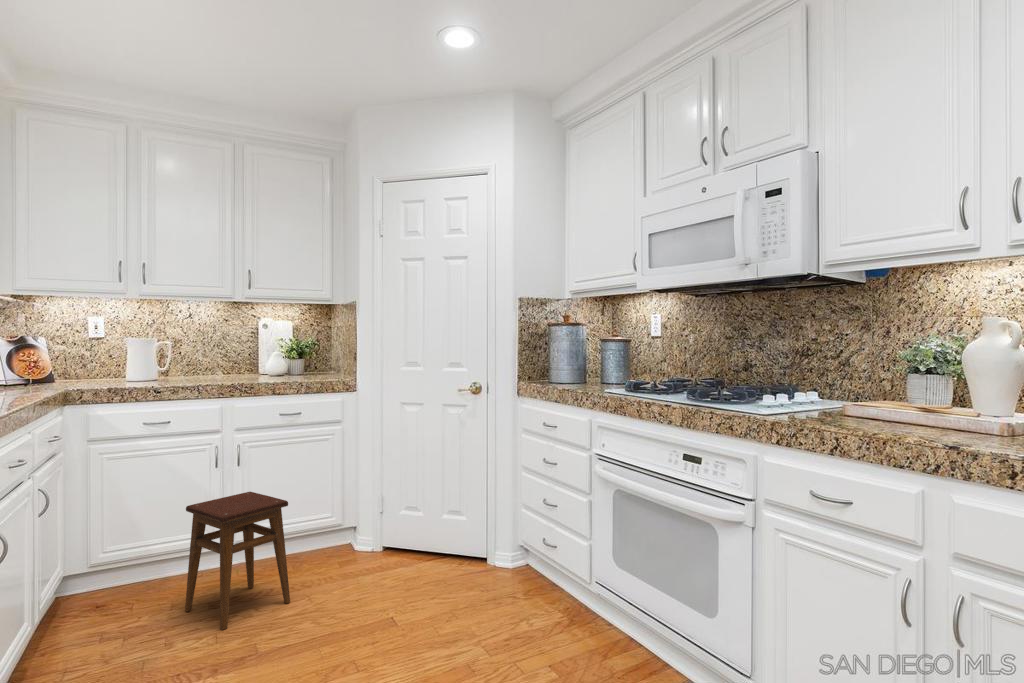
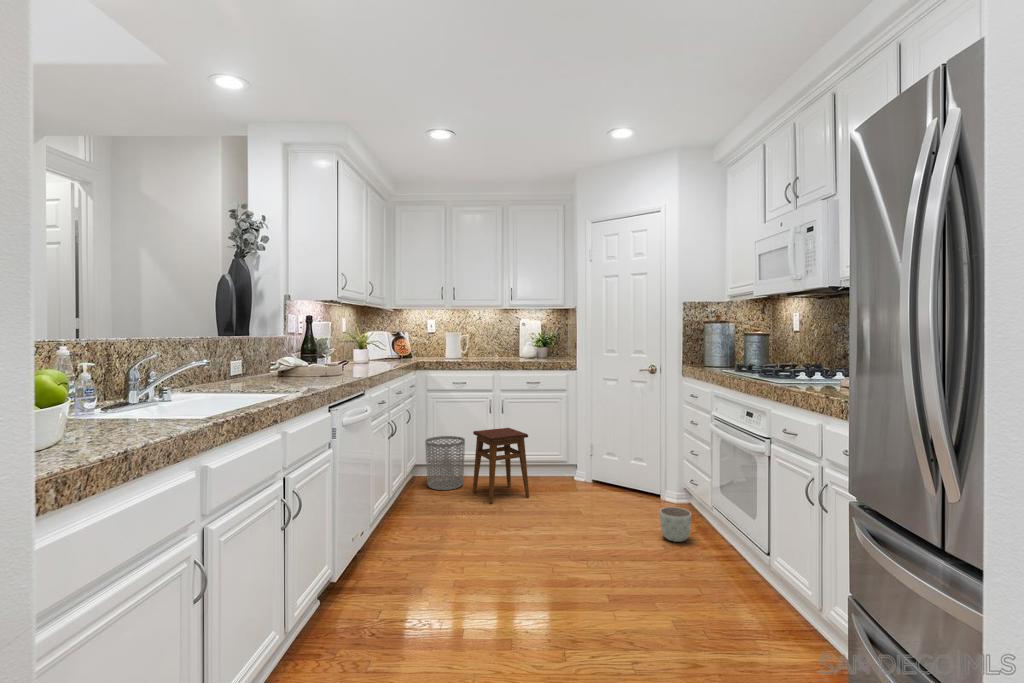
waste bin: none [85,516,167,619] -> present [425,436,465,490]
planter: none [510,588,554,642] -> present [660,507,692,542]

